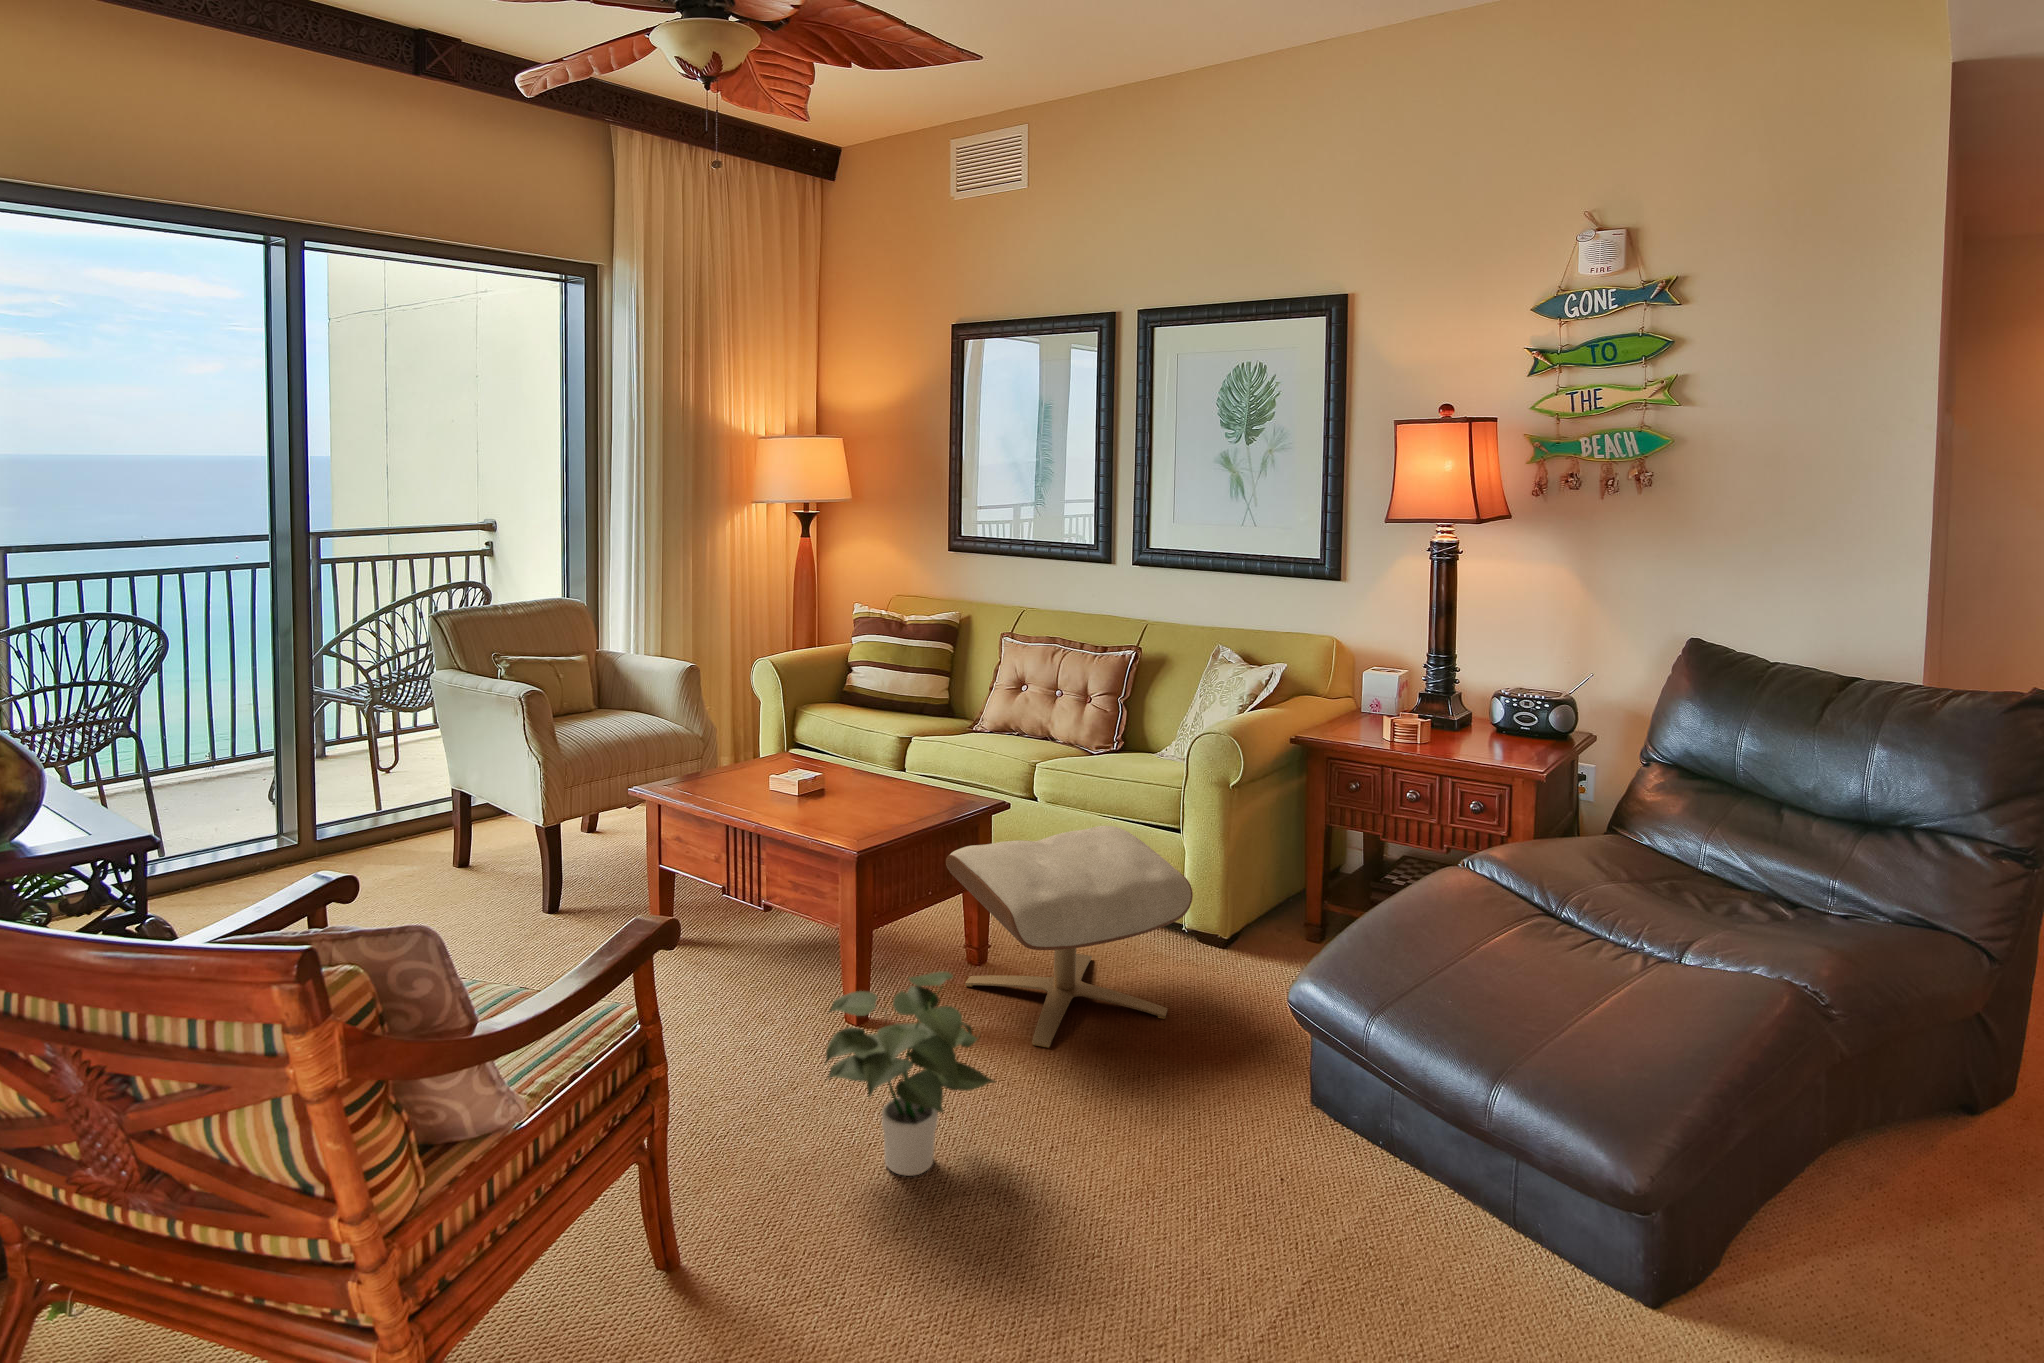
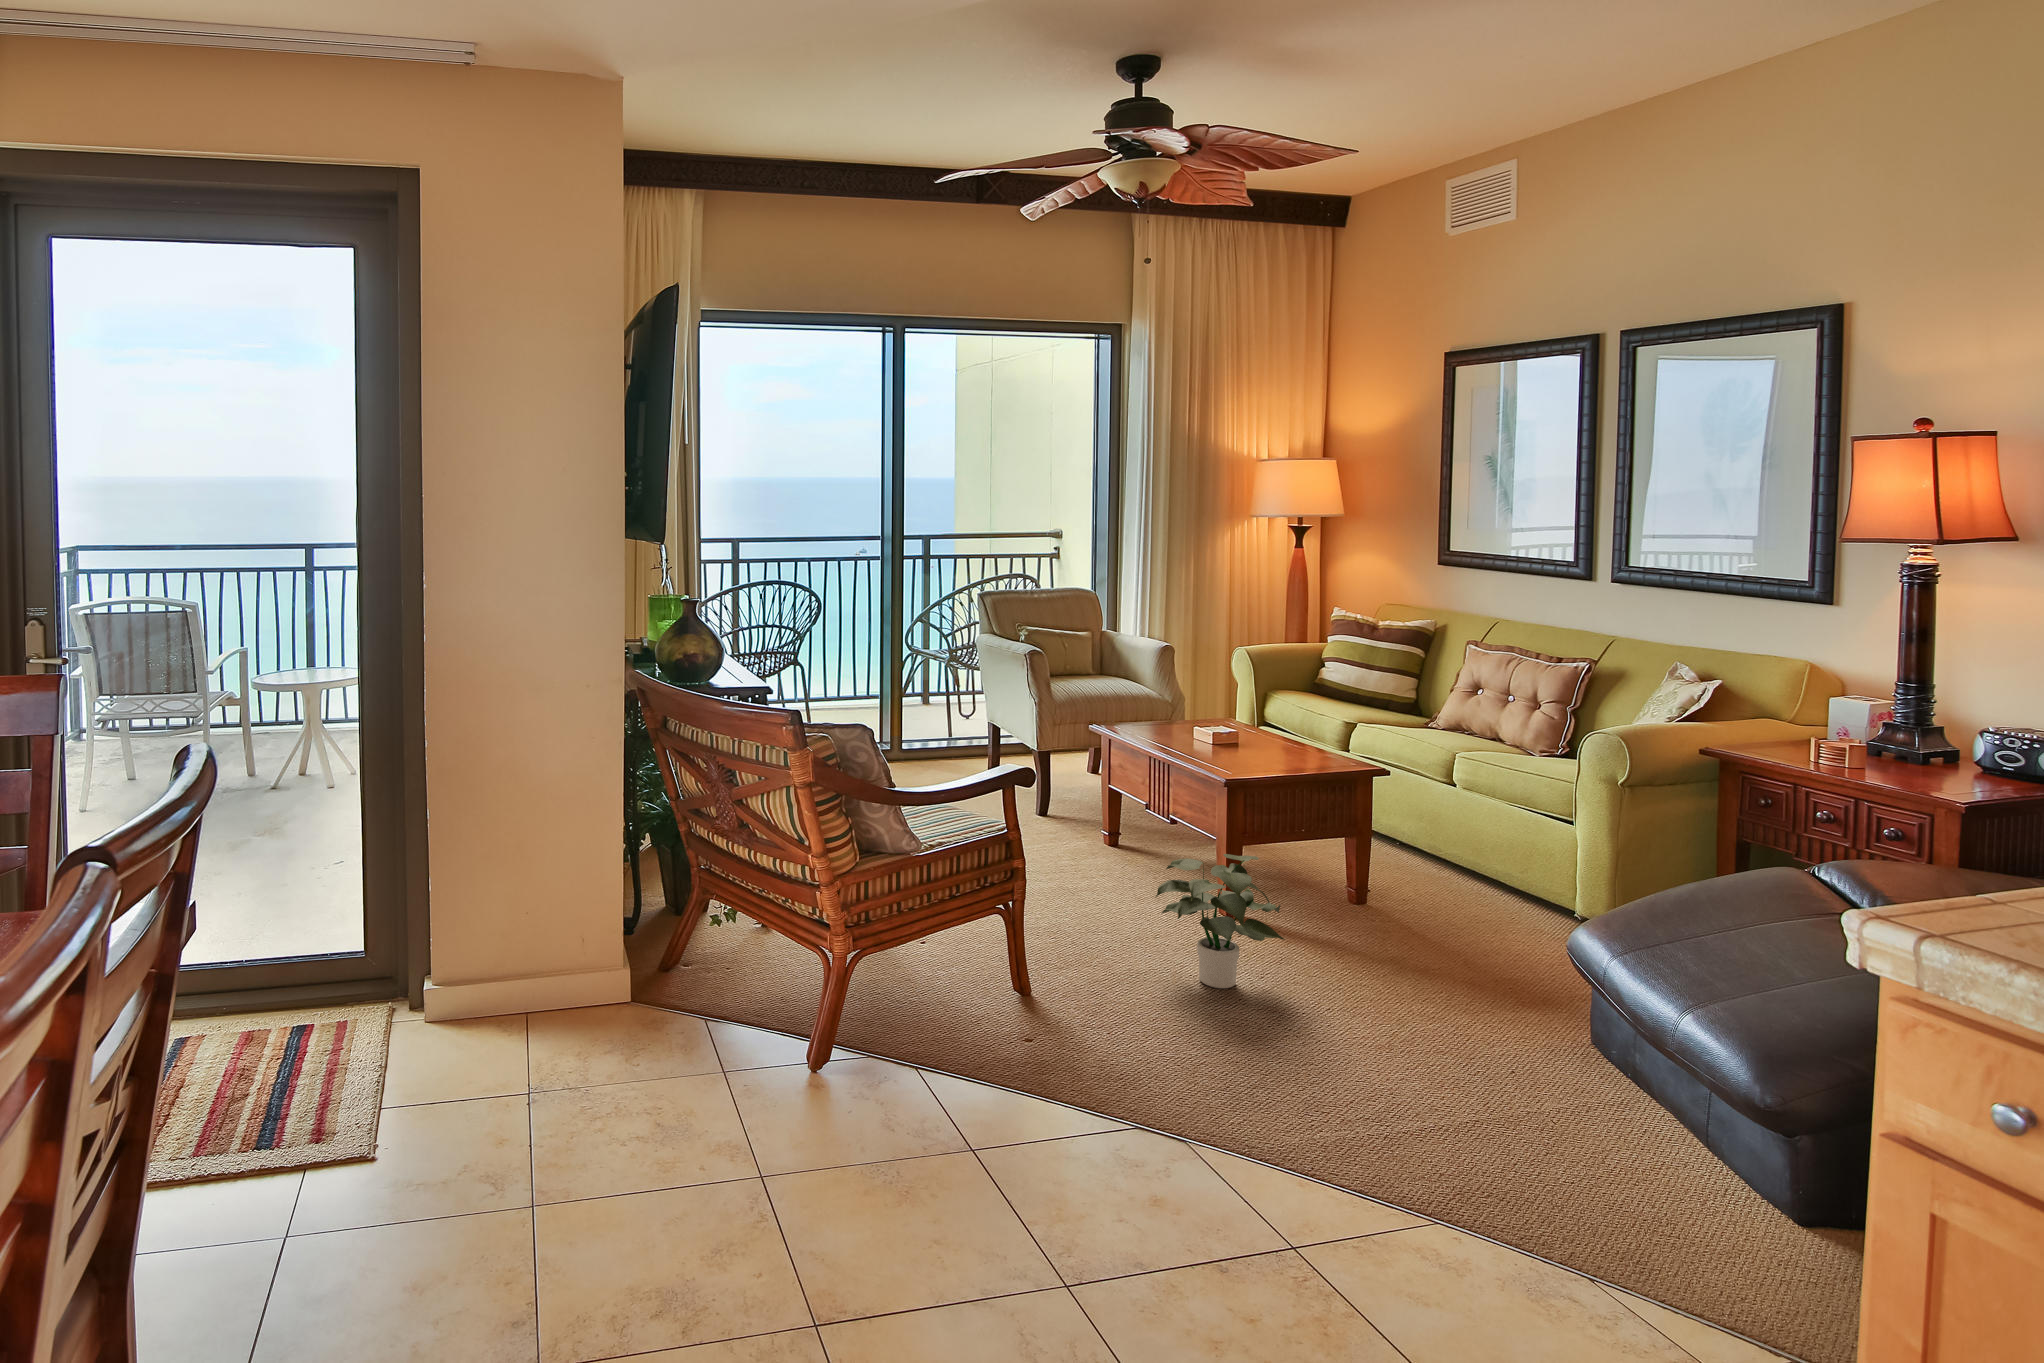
ottoman: present [946,826,1193,1048] -> none [1316,795,1539,966]

